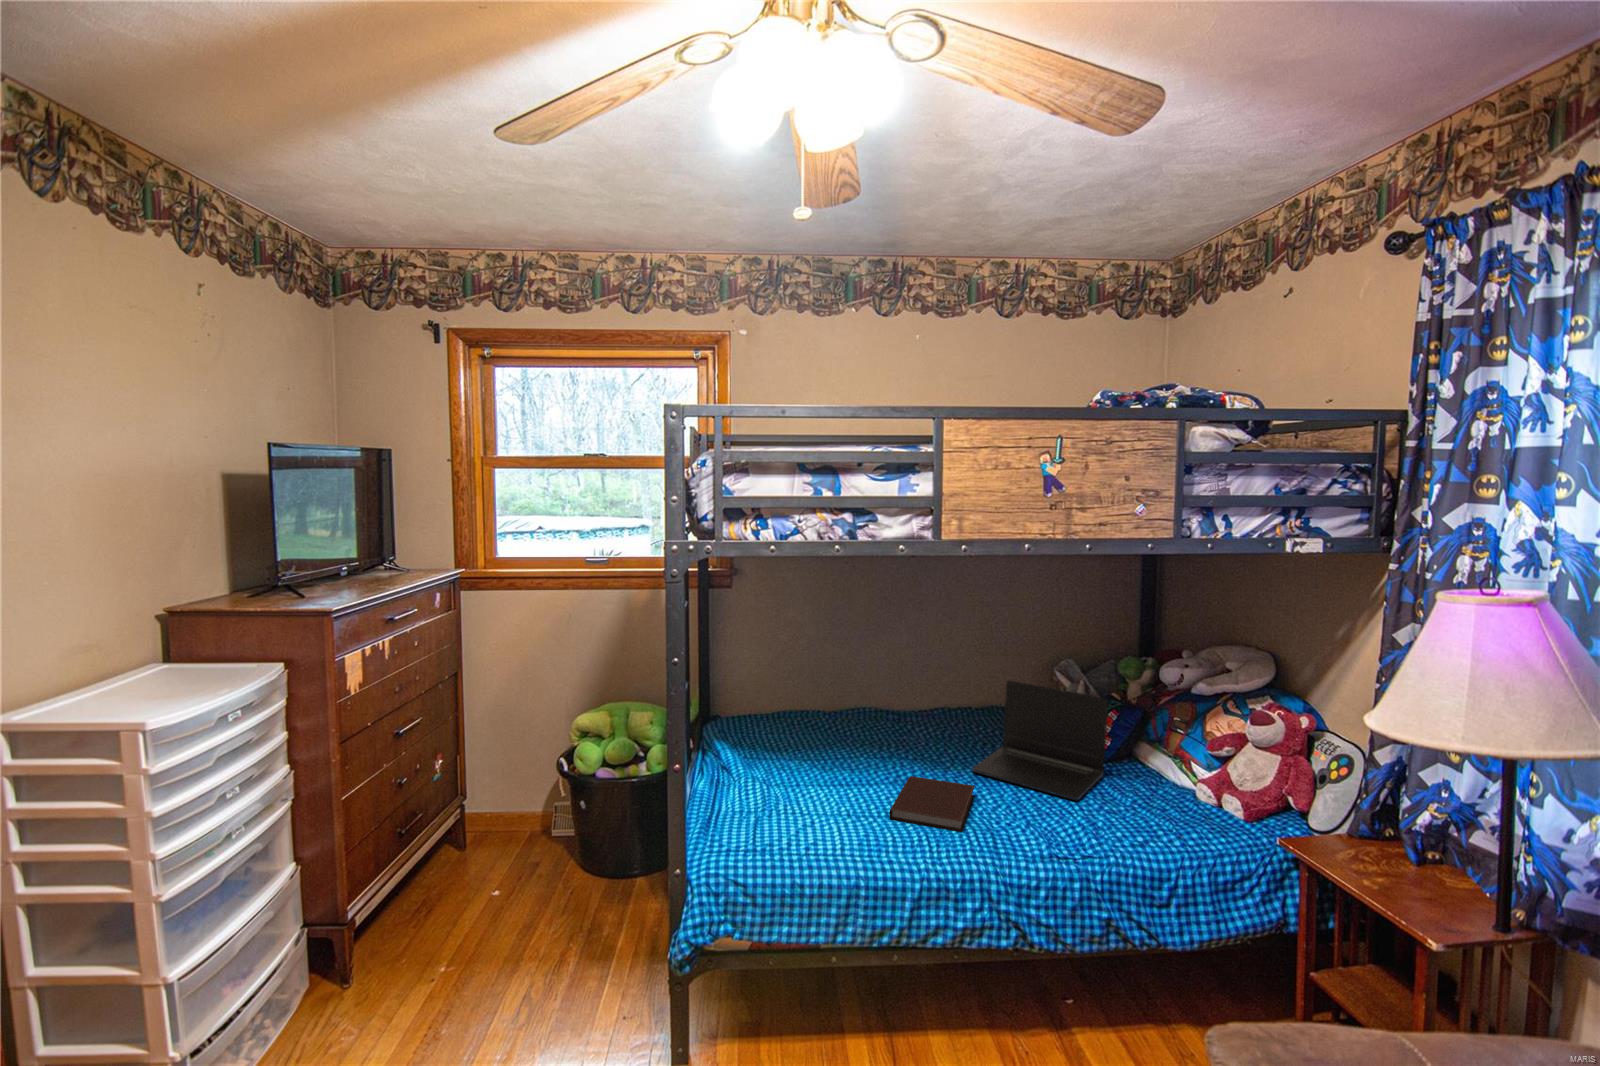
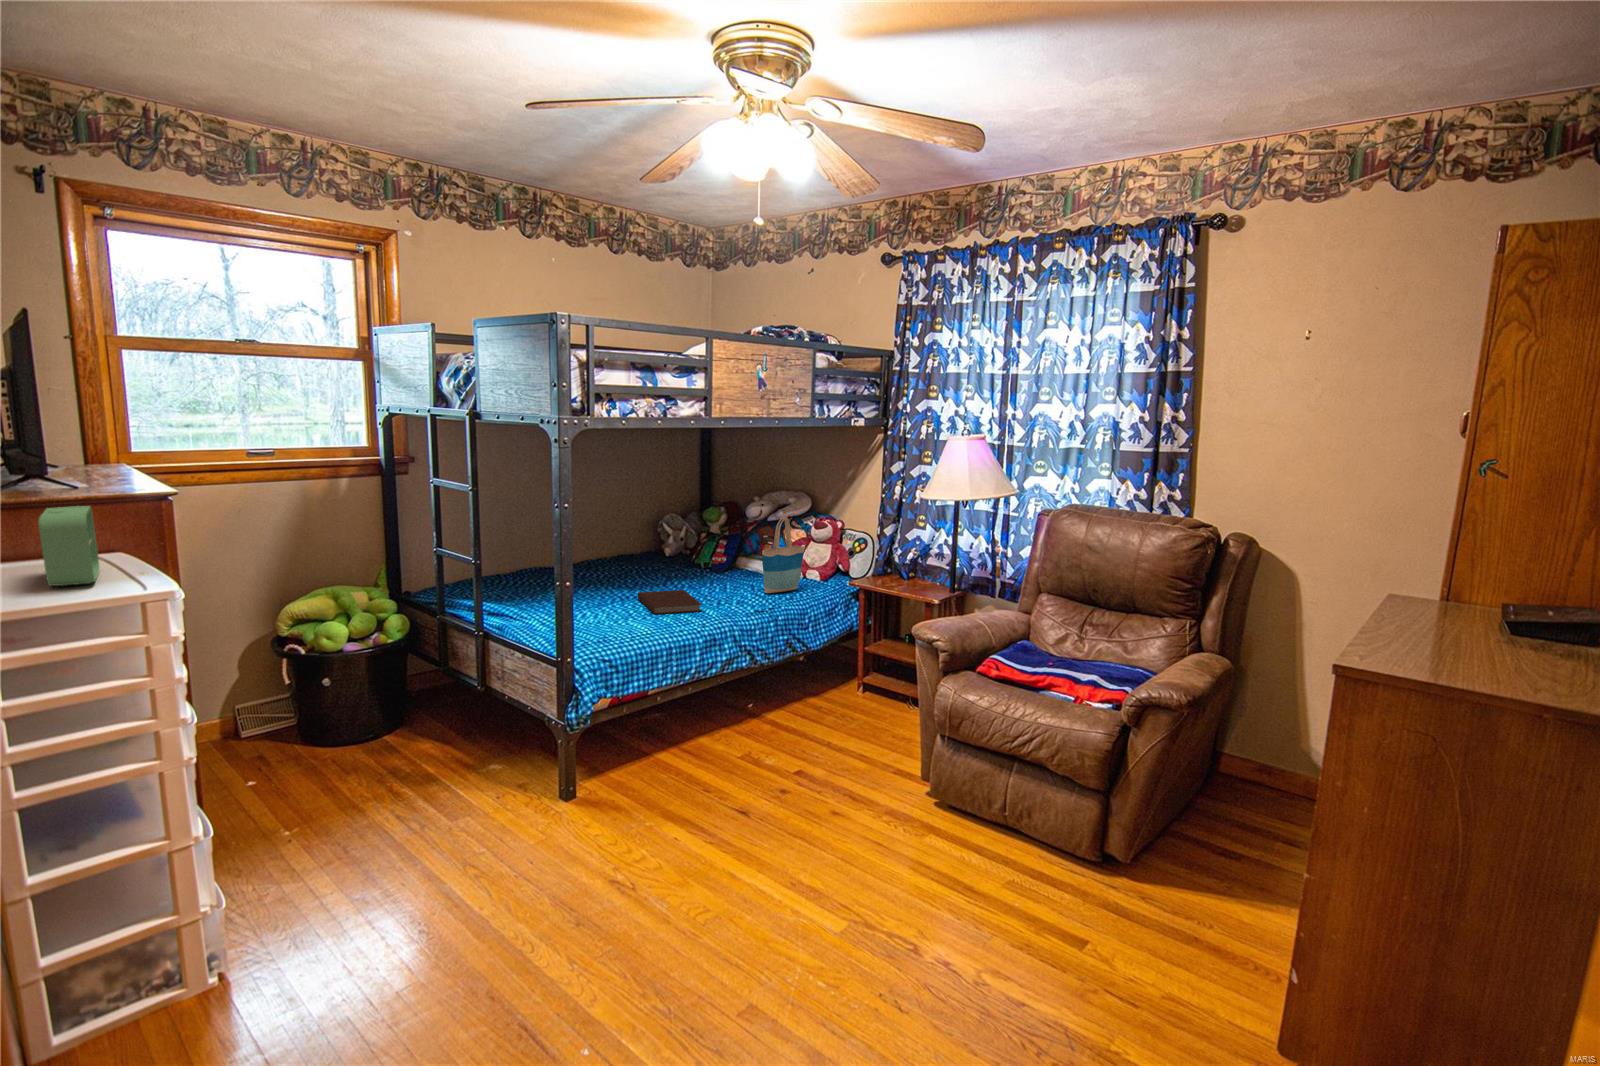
alarm clock: none [109,635,207,709] -> present [38,506,99,586]
laptop: present [973,681,1108,800] -> none [664,523,740,589]
tote bag: none [1101,700,1196,824] -> present [762,517,805,593]

